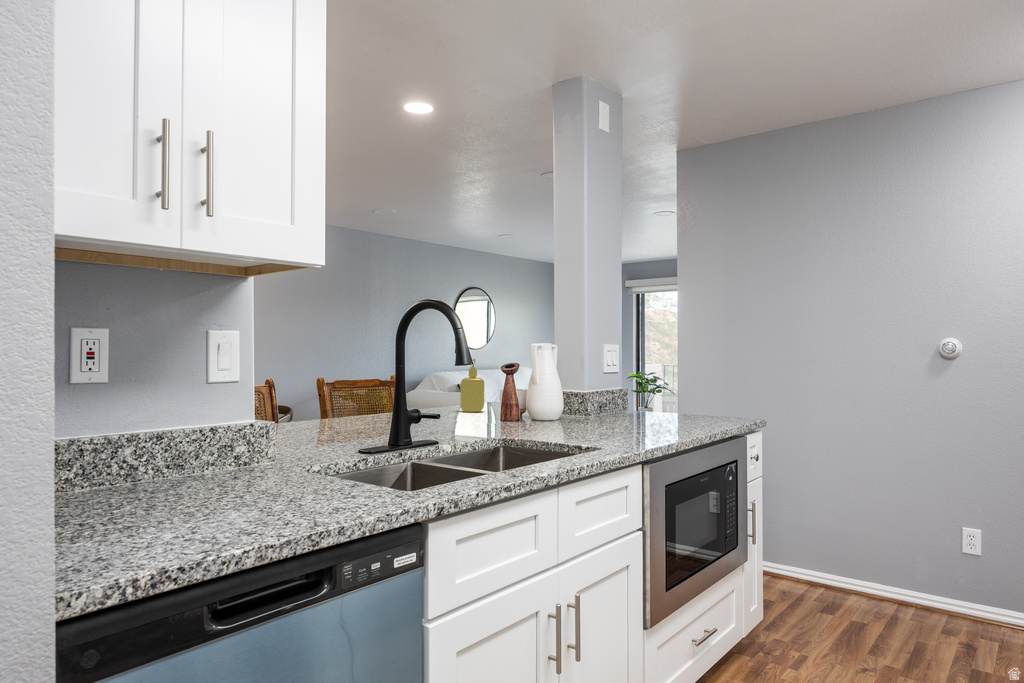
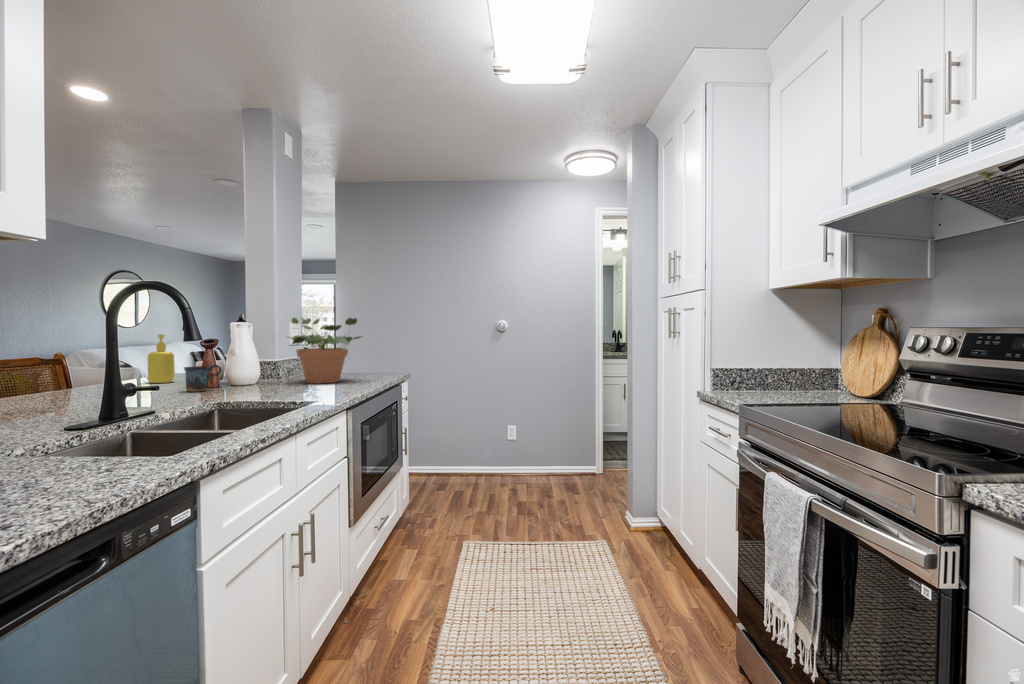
potted plant: none [586,336,692,425] -> present [289,317,362,384]
mug: none [482,394,518,424] -> present [184,365,221,392]

